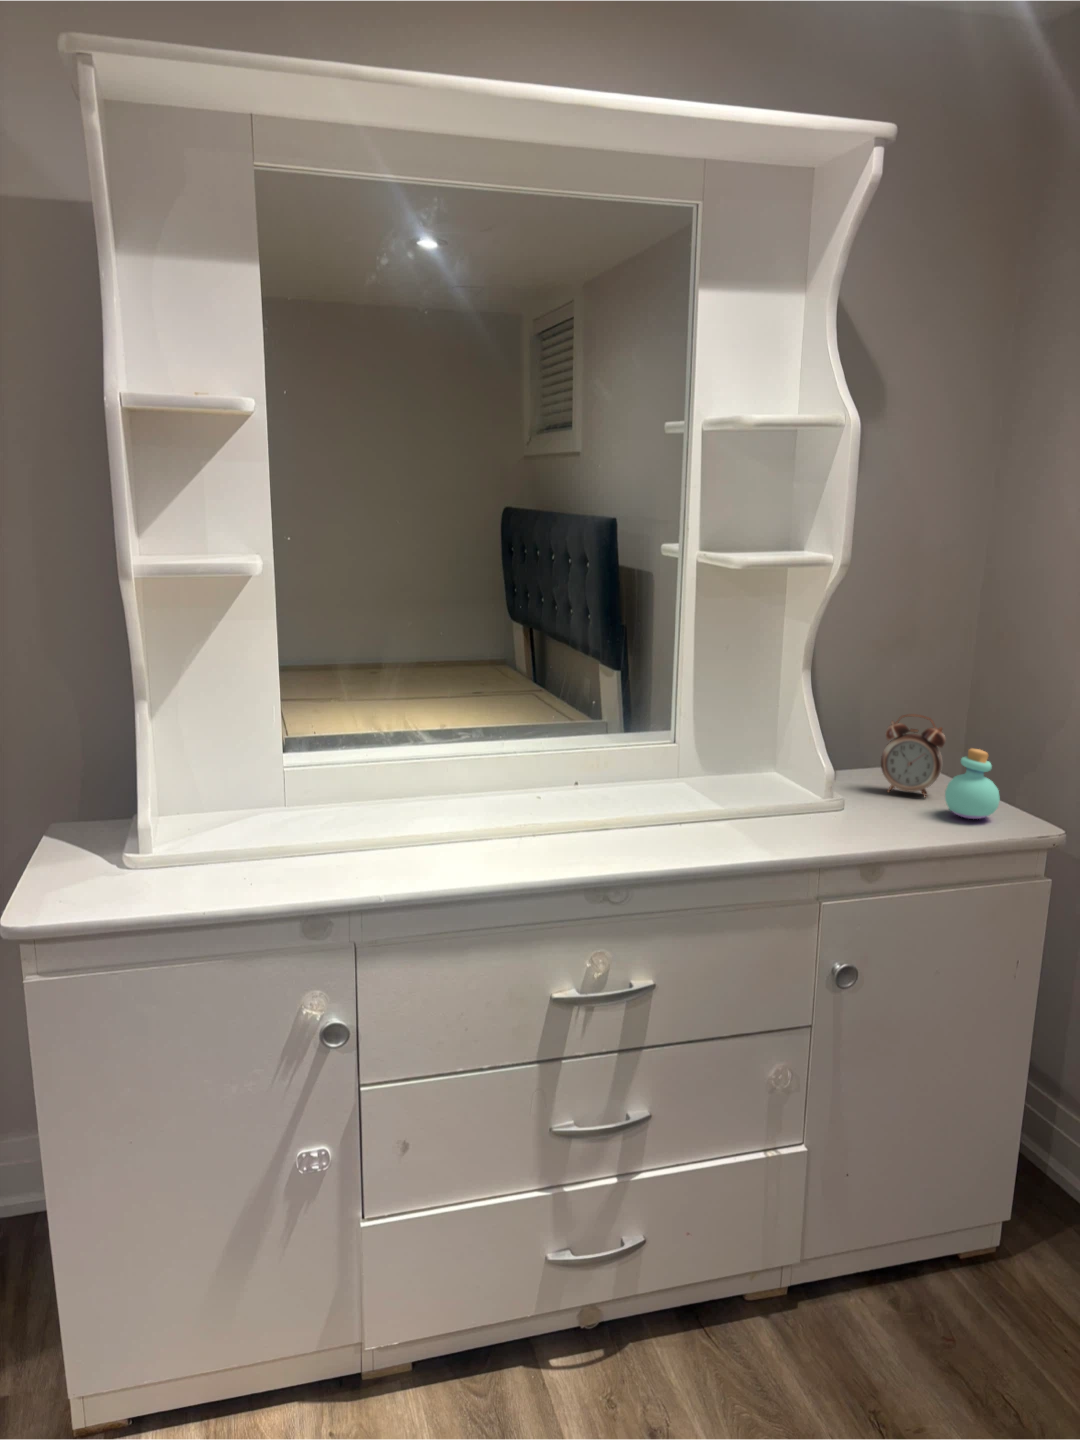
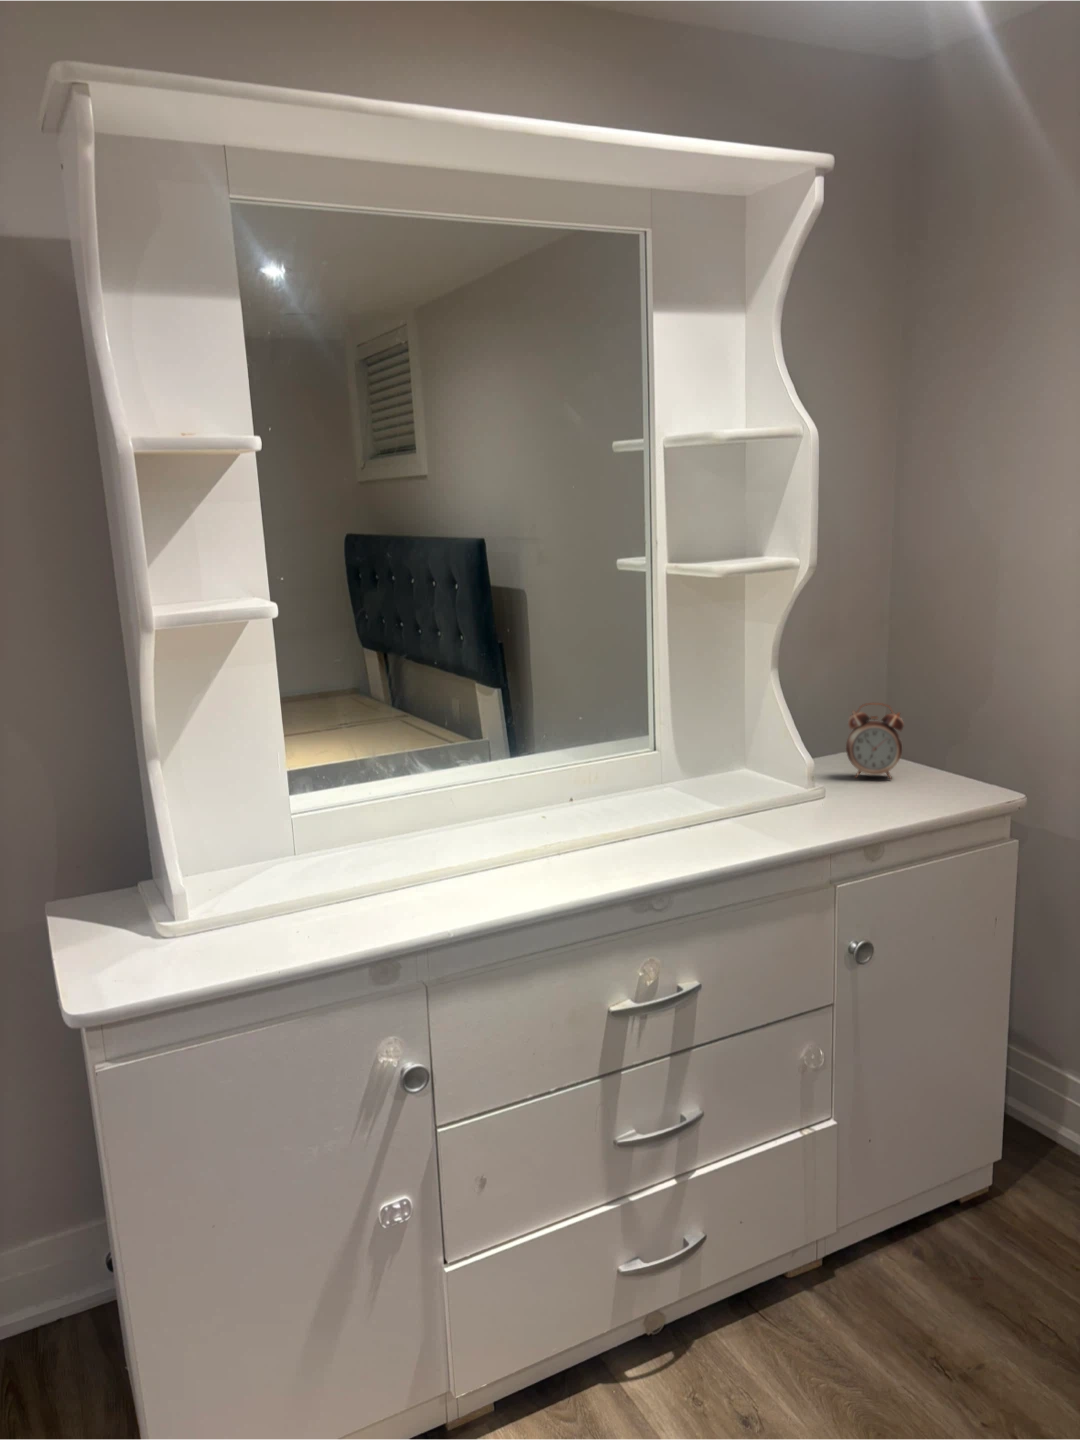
perfume bottle: present [945,749,1000,819] -> none [916,729,966,794]

